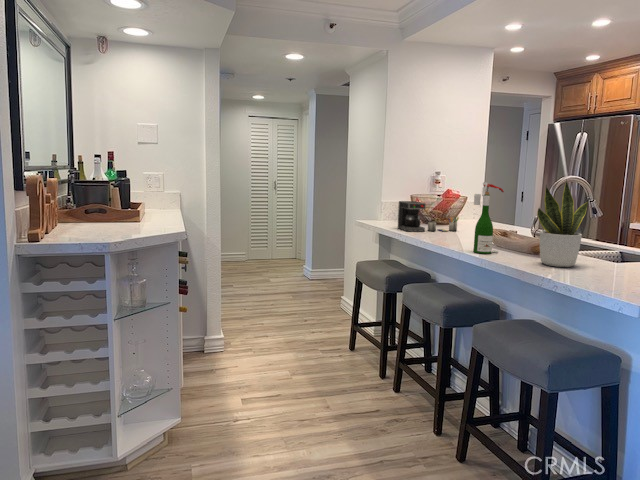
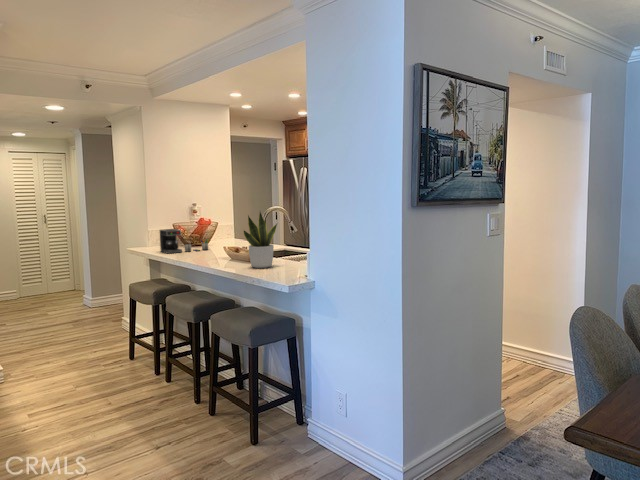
wine bottle: present [474,182,504,254] -> none [207,214,228,265]

